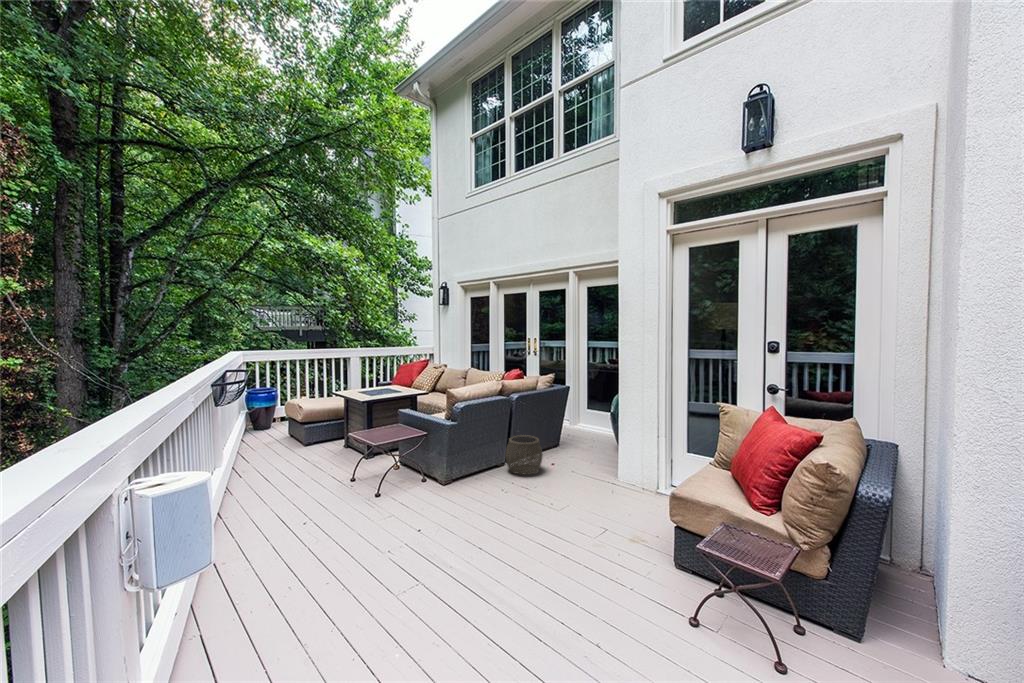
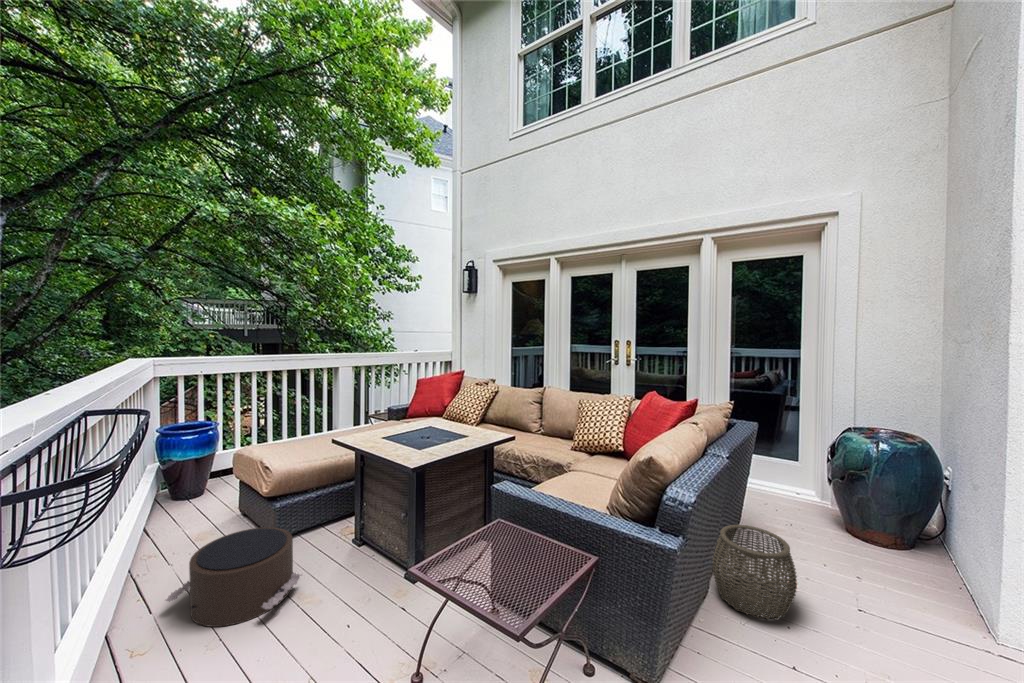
pouf: none [255,432,314,466] -> present [165,527,302,627]

